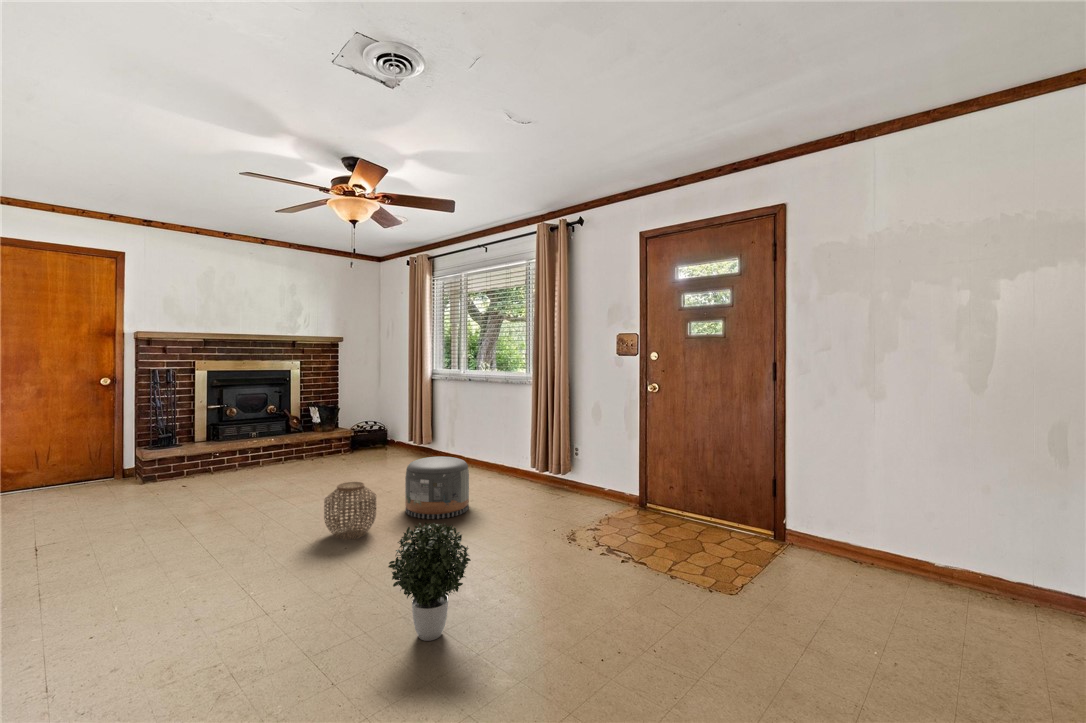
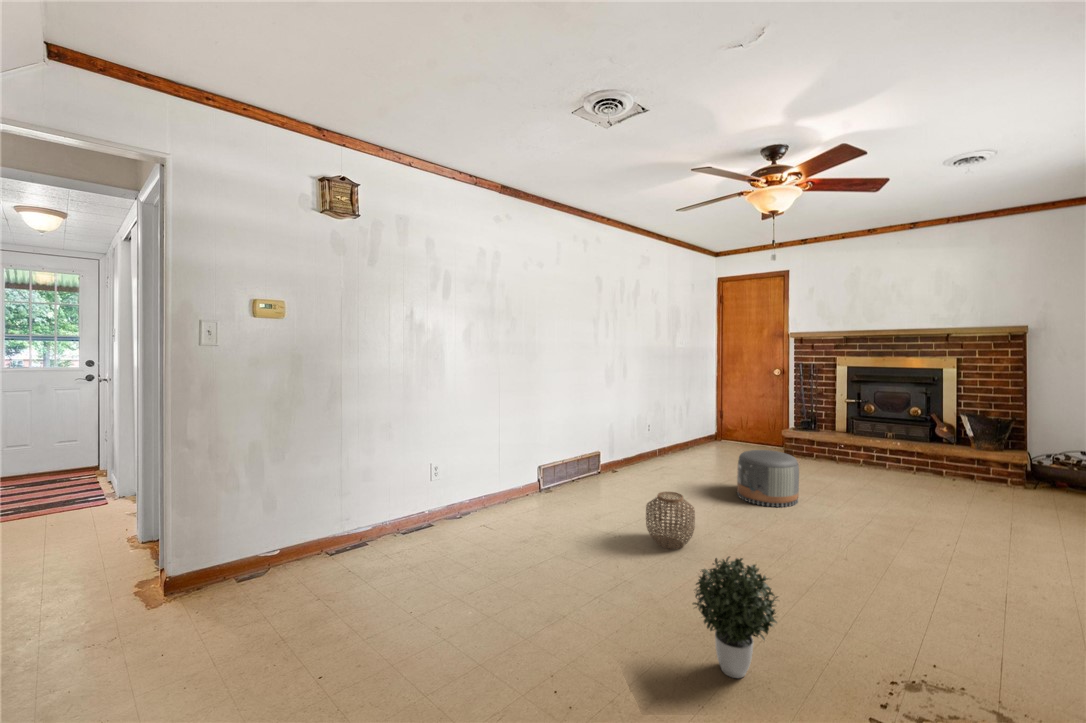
pouf: present [405,456,469,519] -> present [737,450,799,507]
woven basket: present [324,482,376,540] -> present [646,492,695,549]

